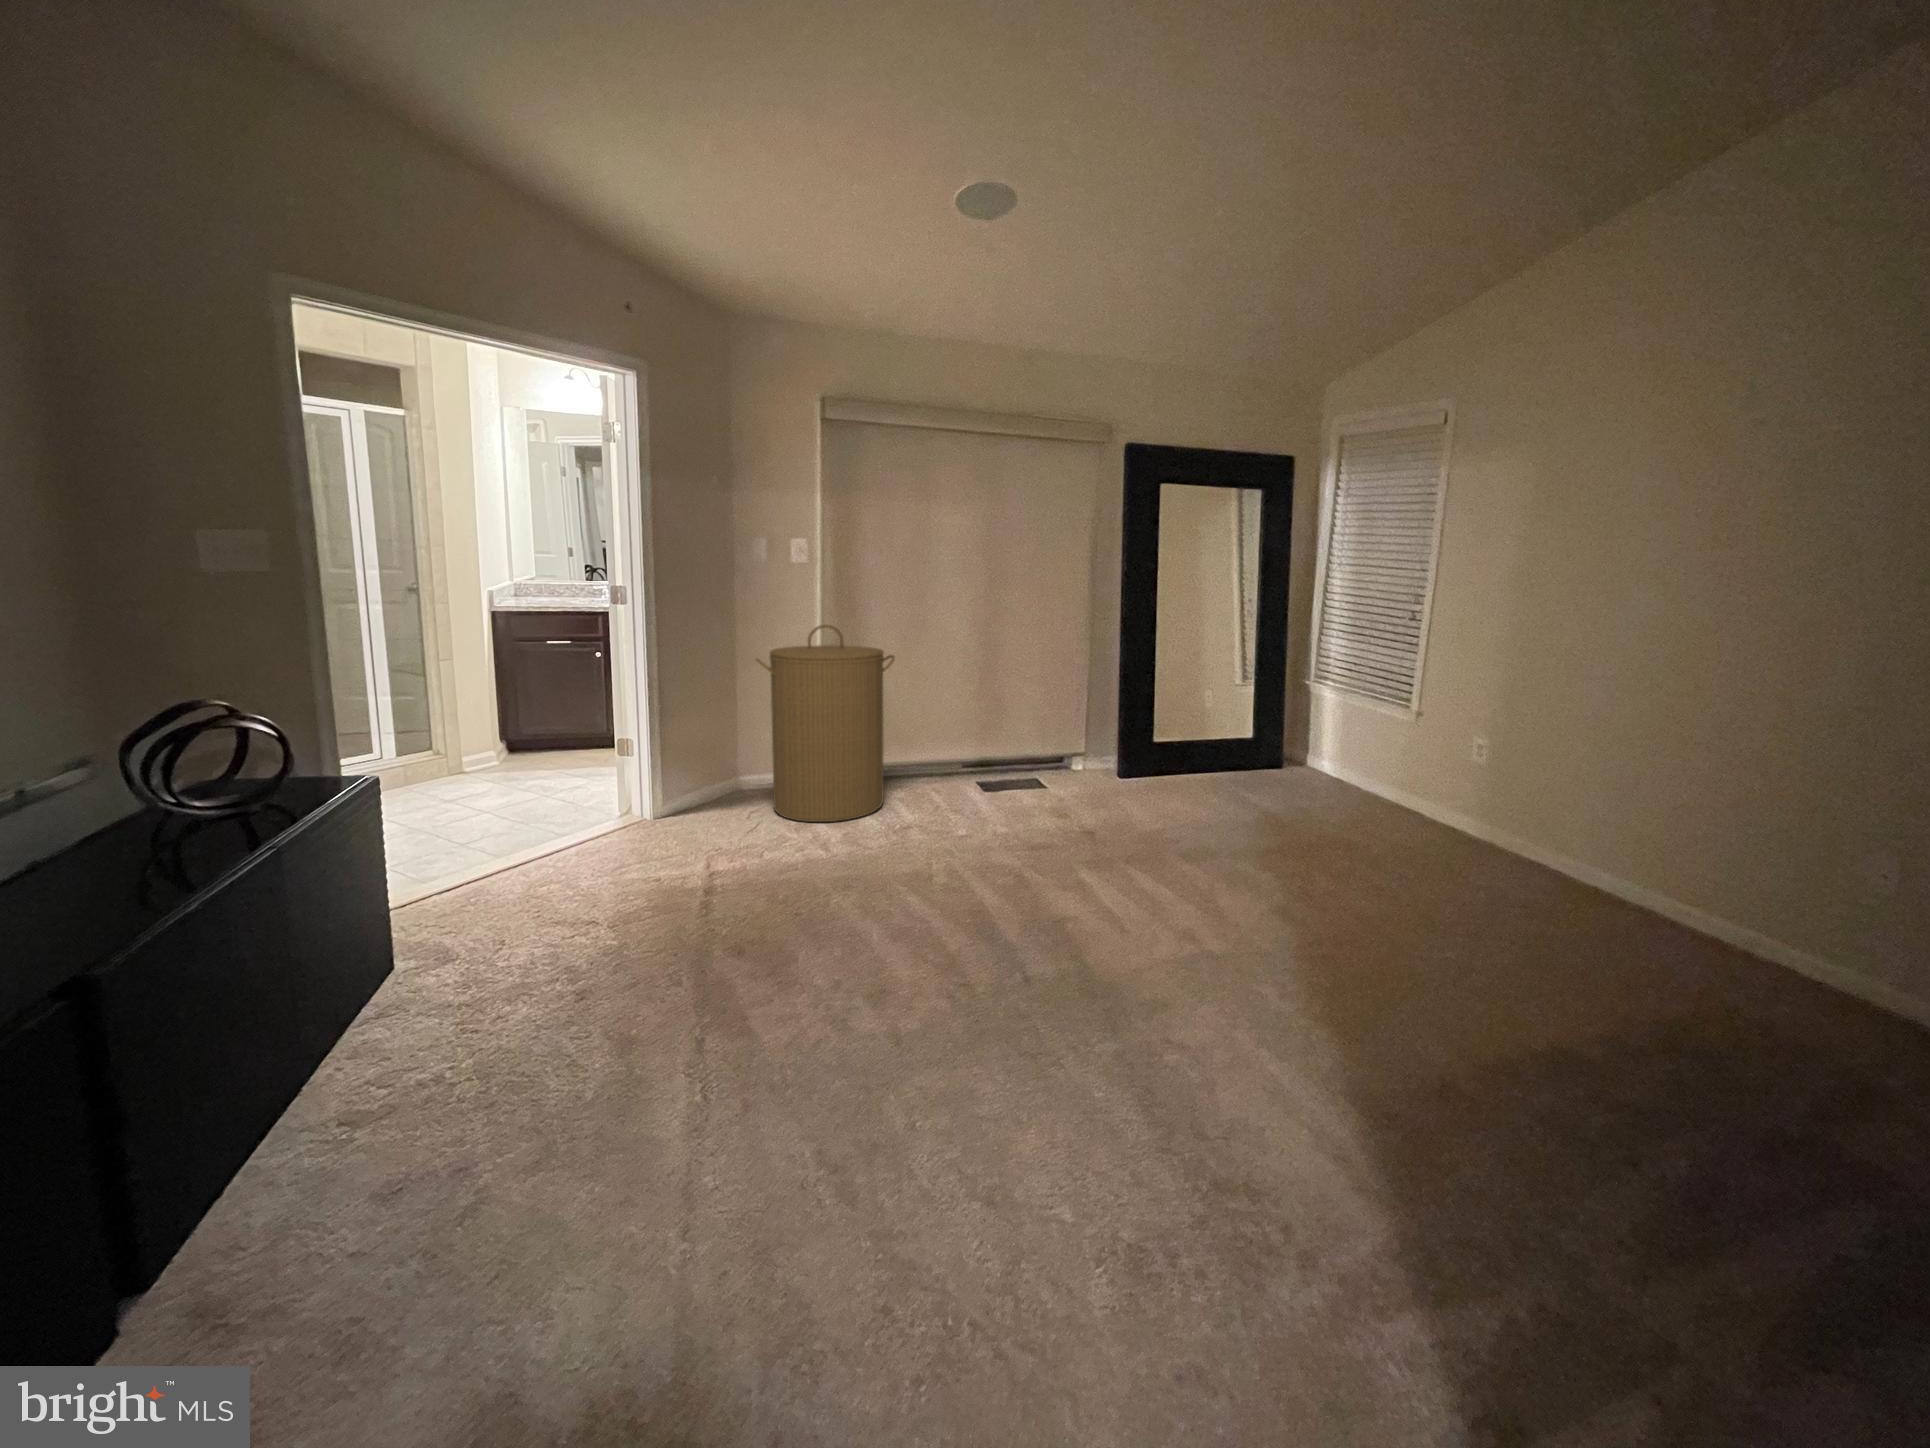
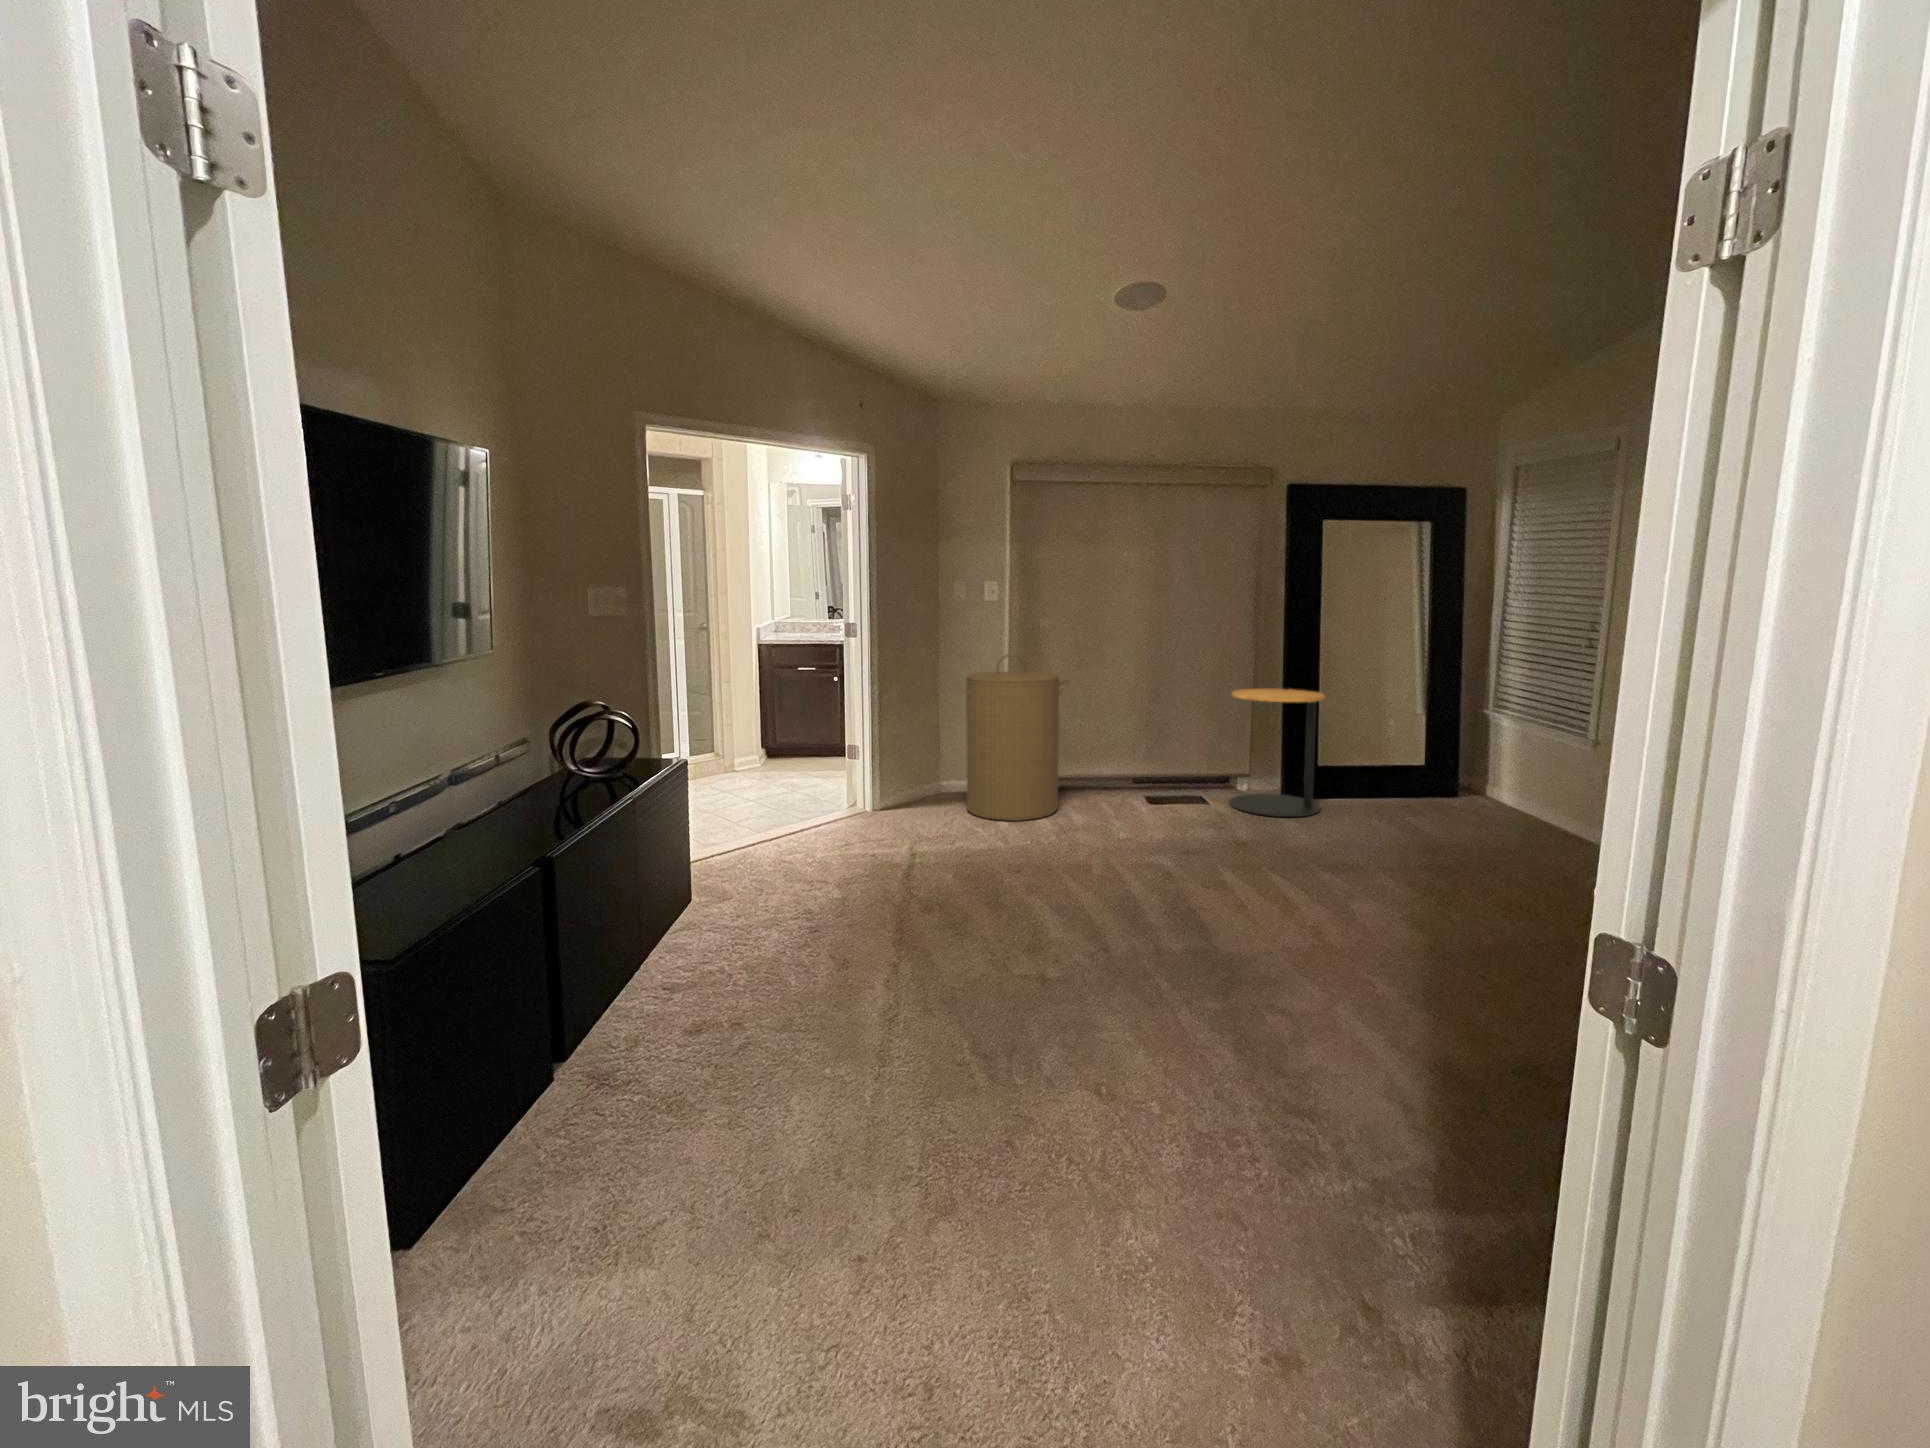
side table: none [1068,662,1166,799] -> present [1229,688,1325,817]

